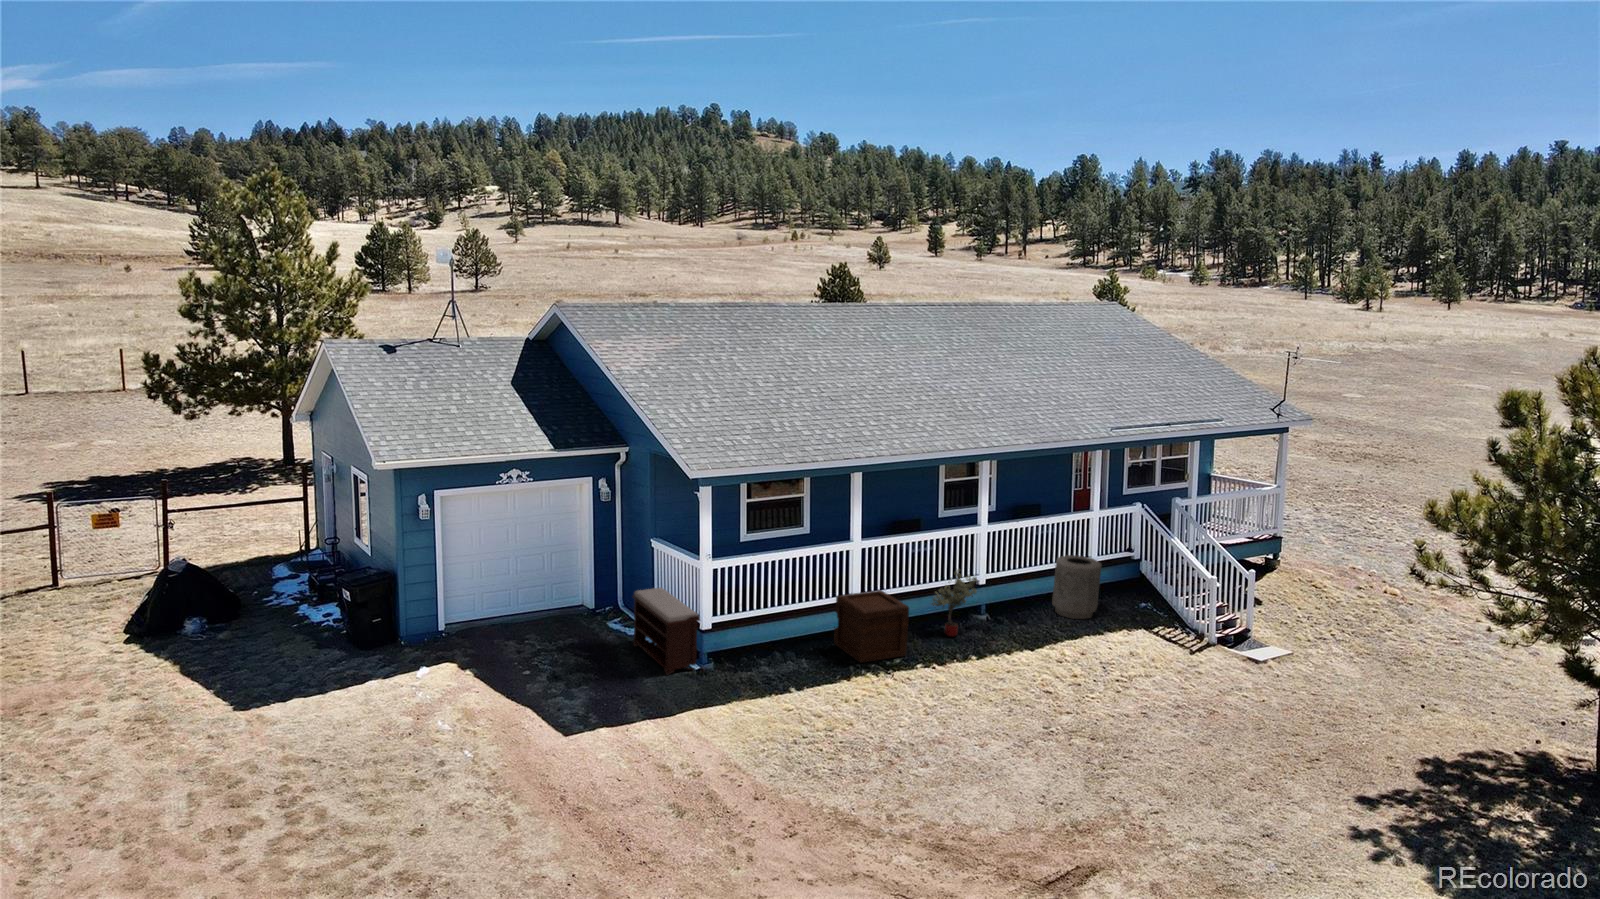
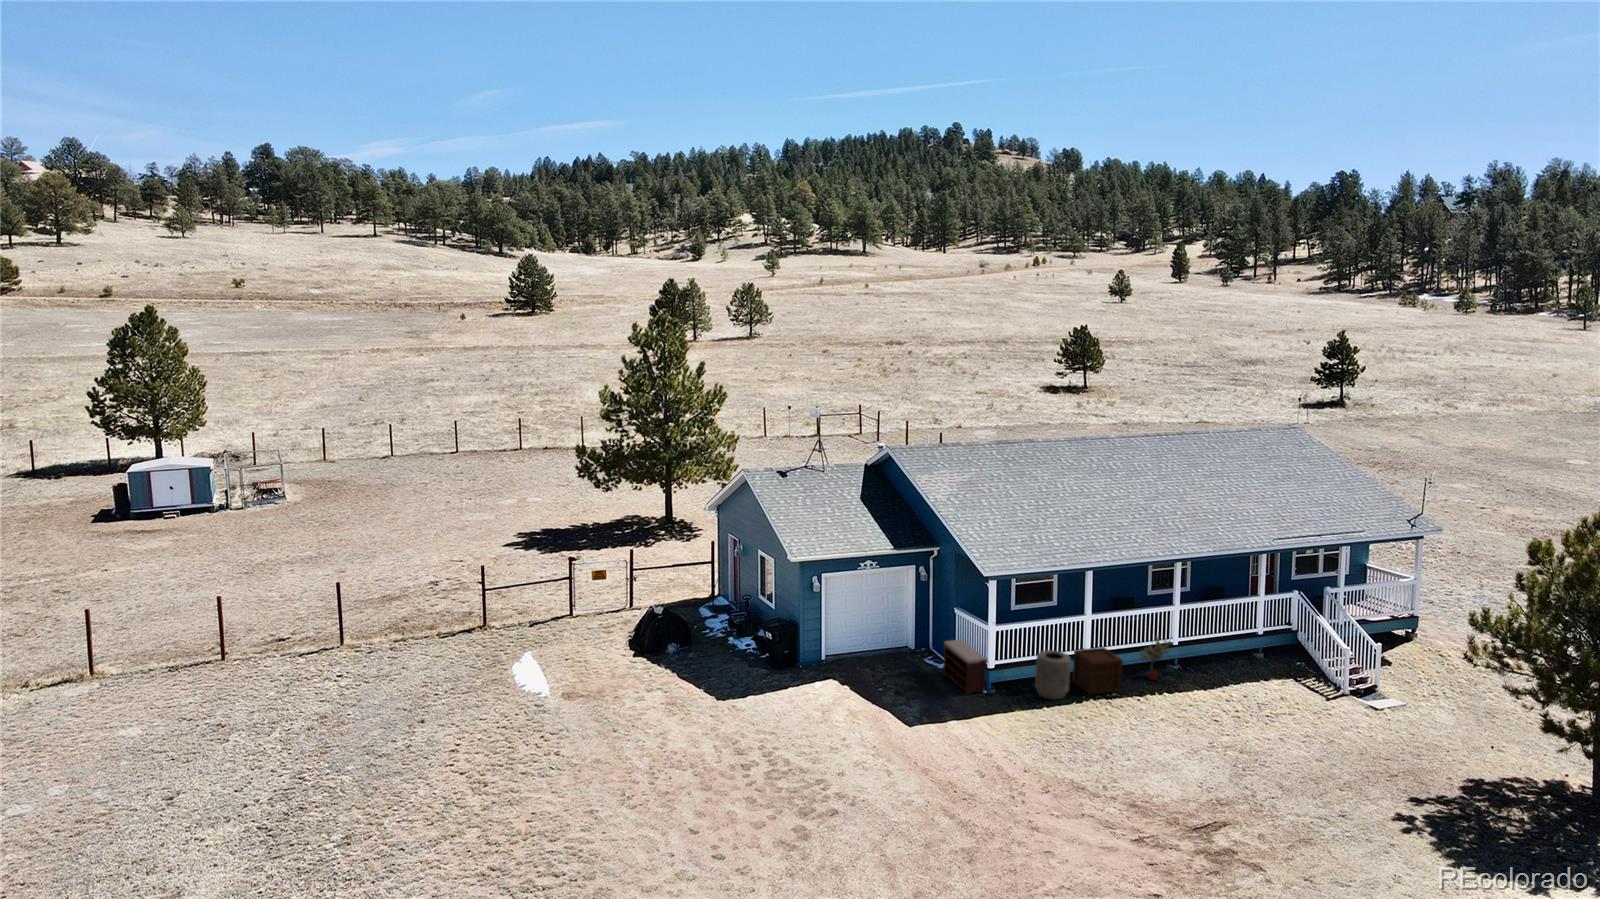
trash can: present [1052,555,1102,619] -> present [1035,650,1071,699]

